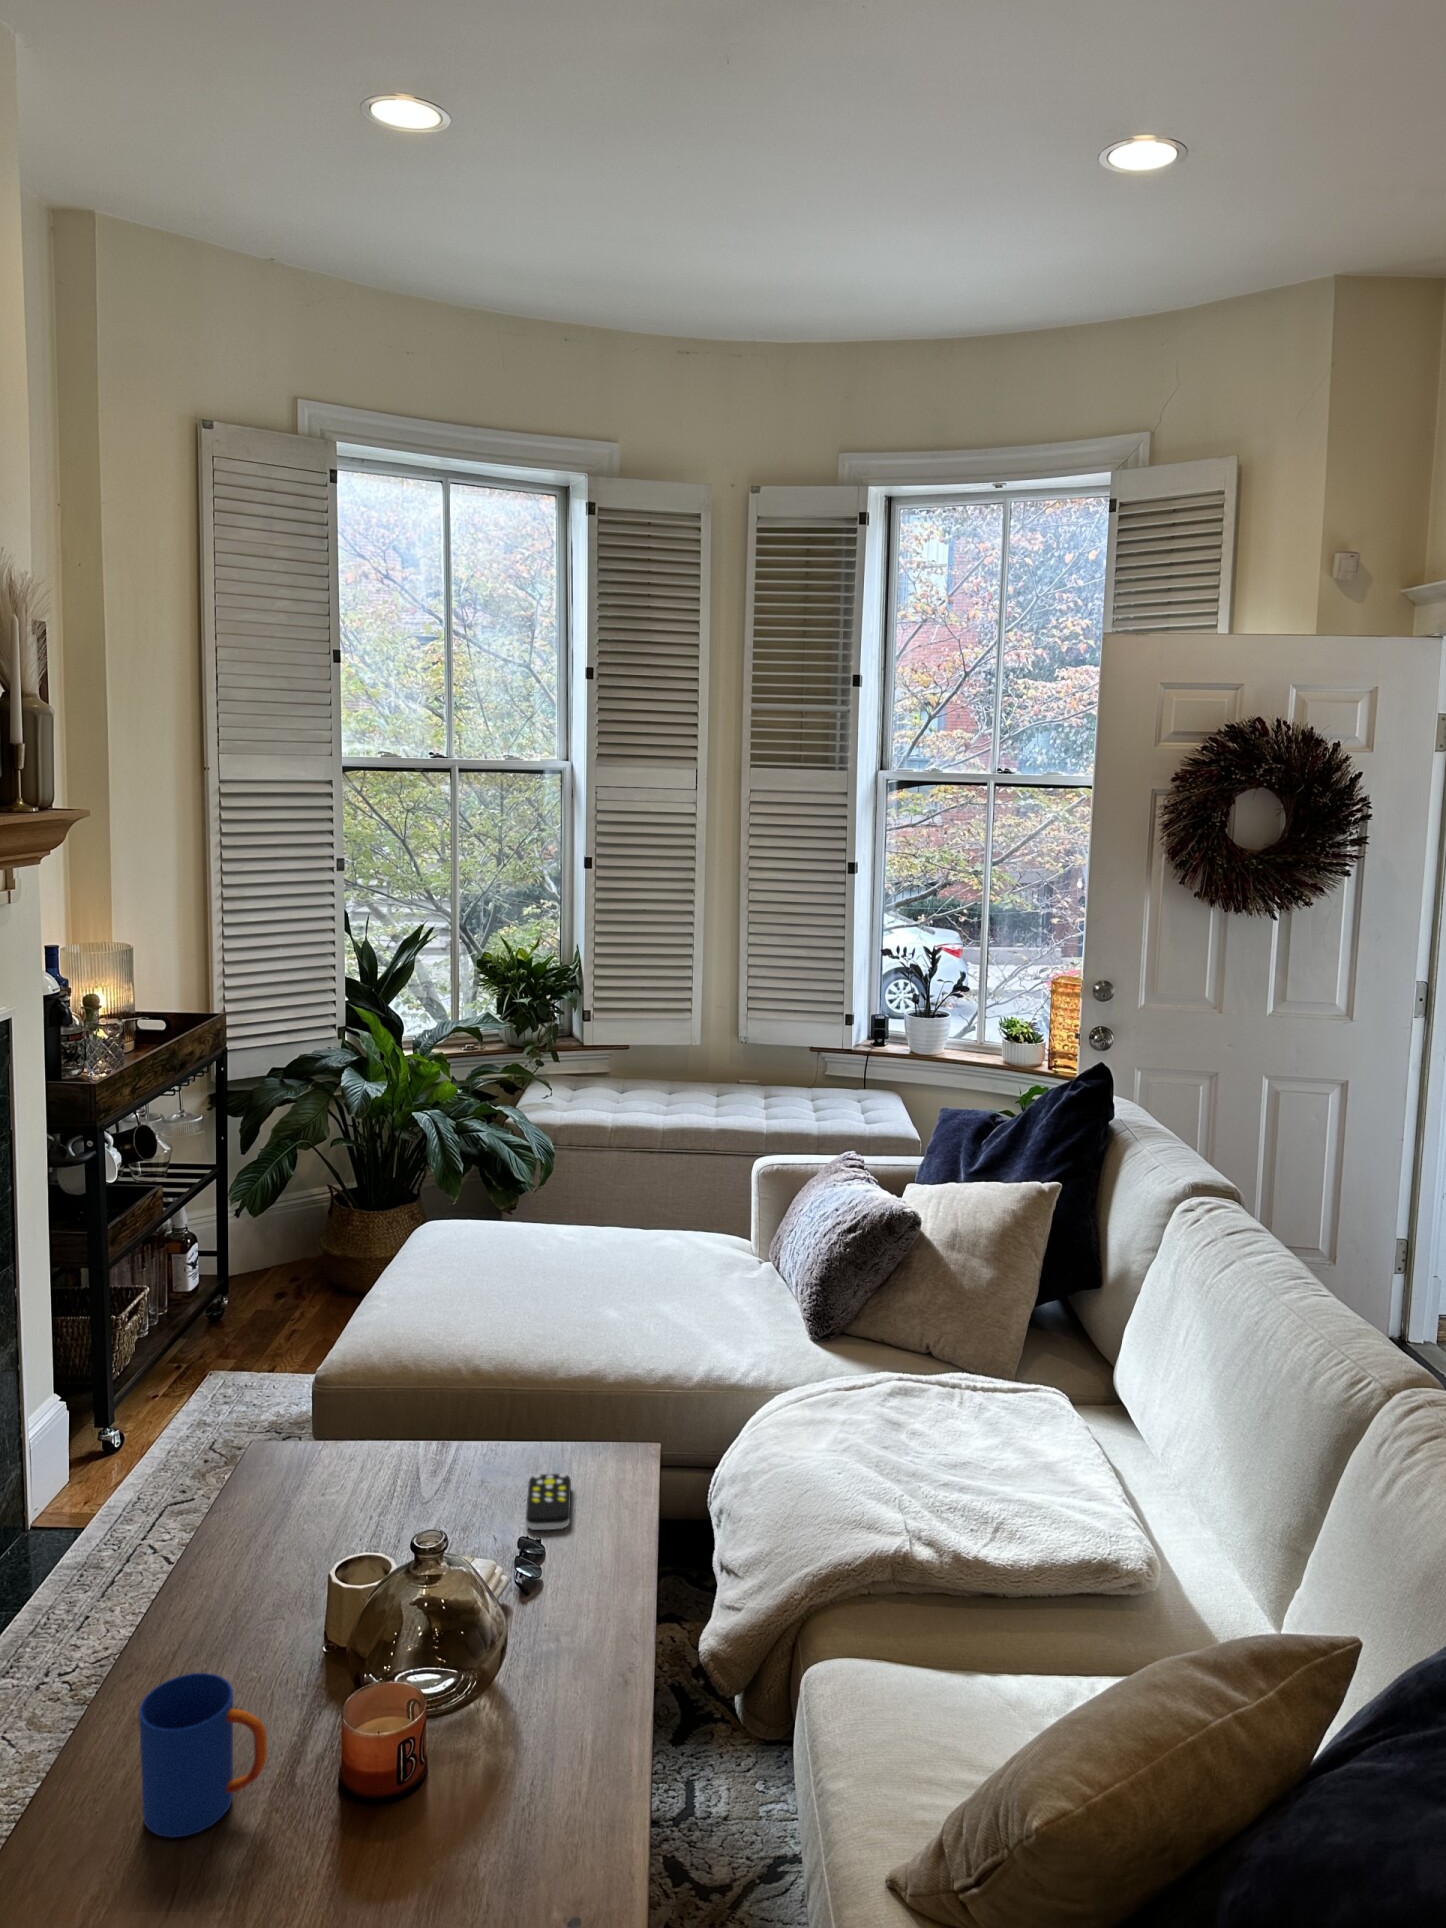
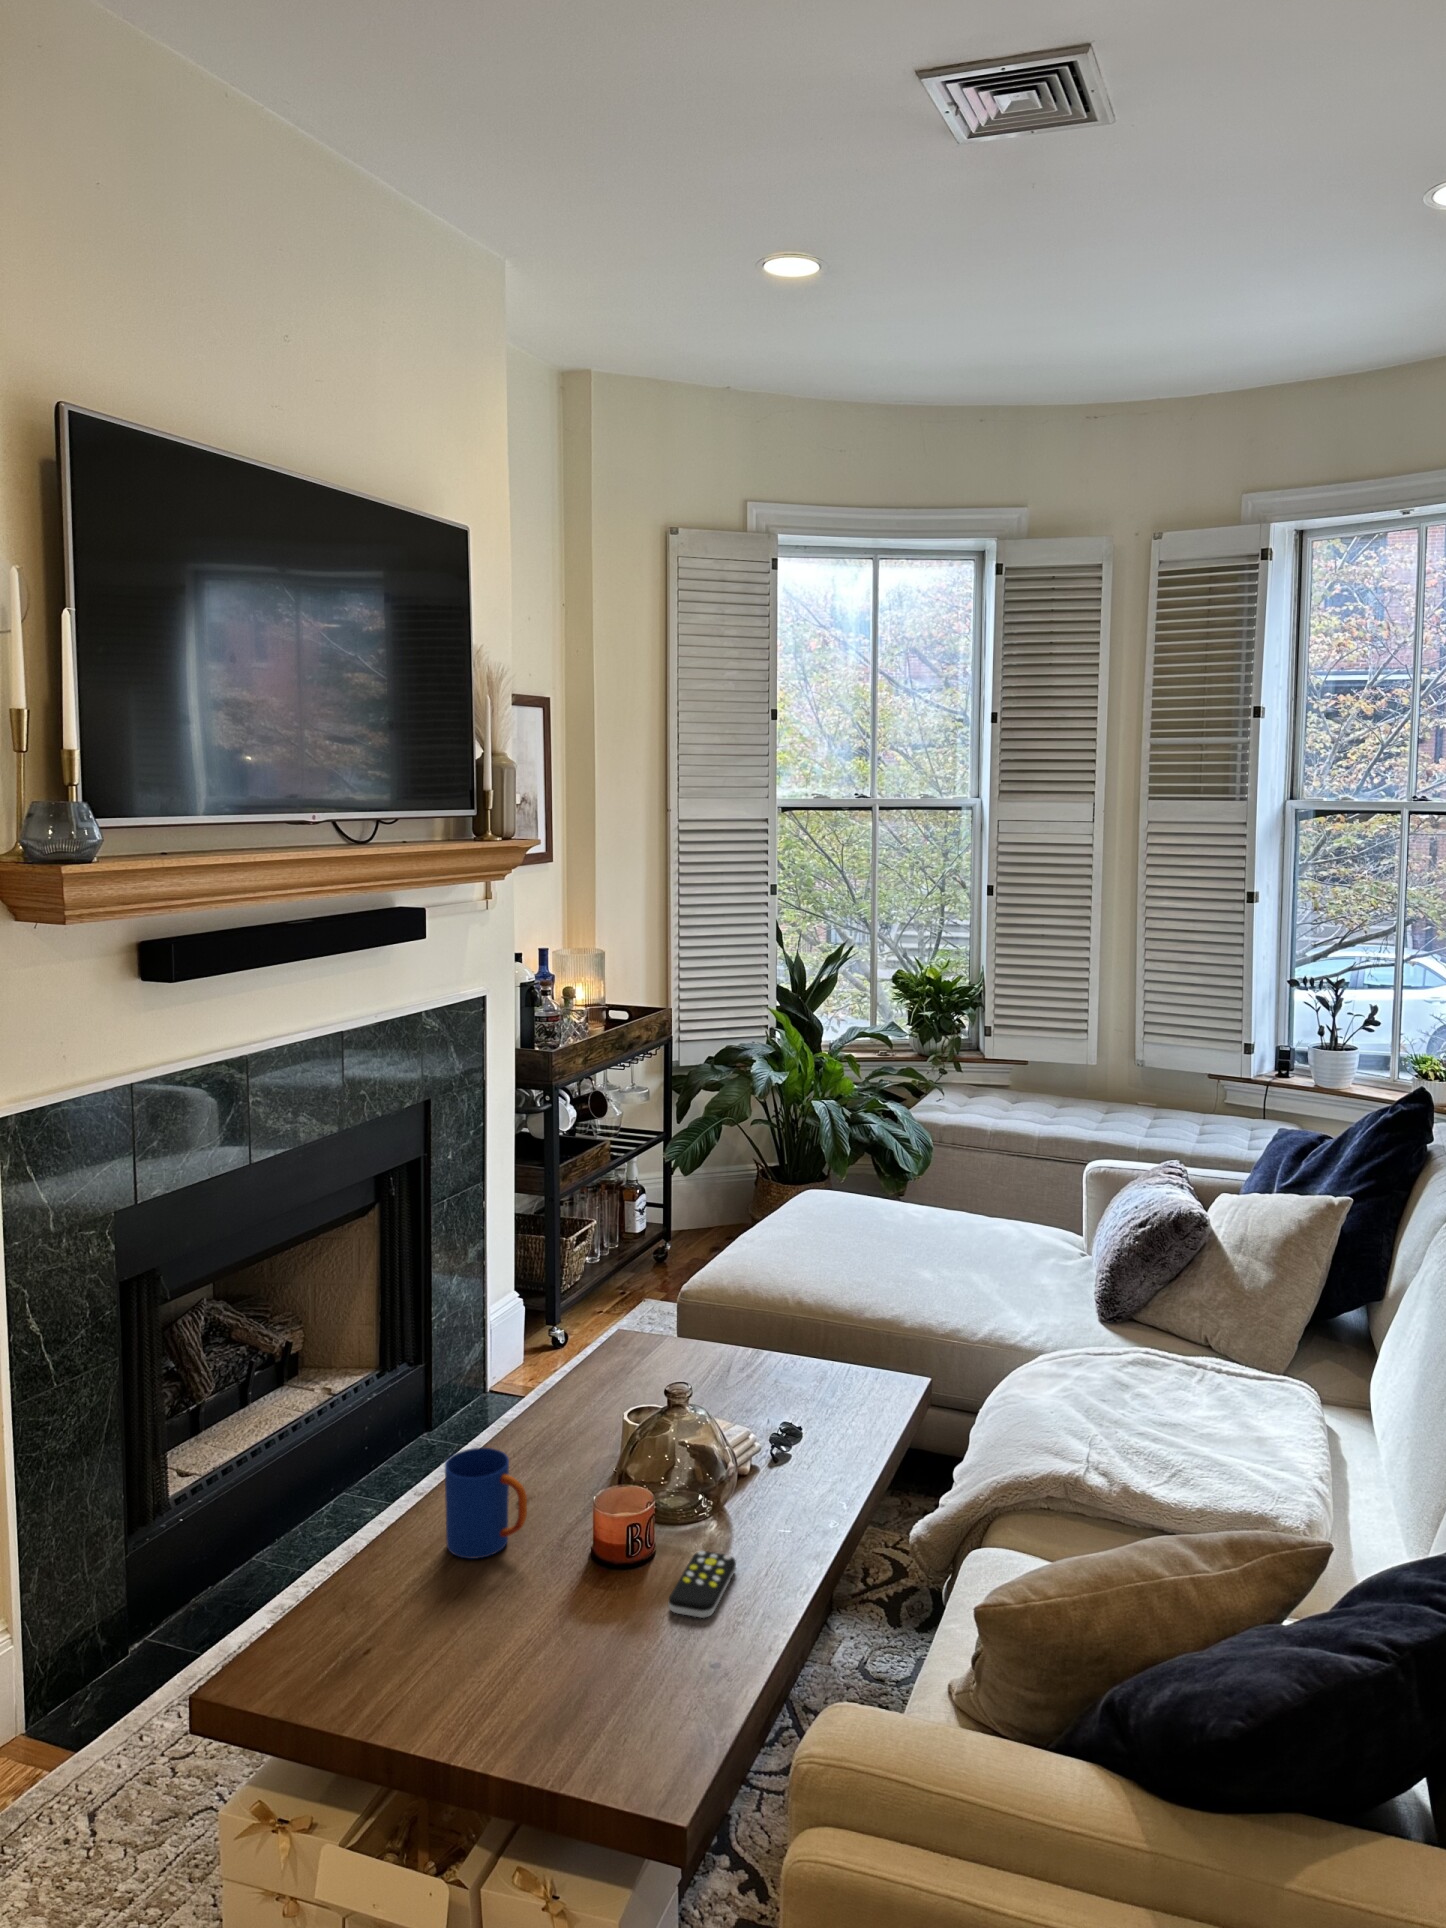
remote control: present [526,1473,571,1530] -> present [669,1551,736,1618]

